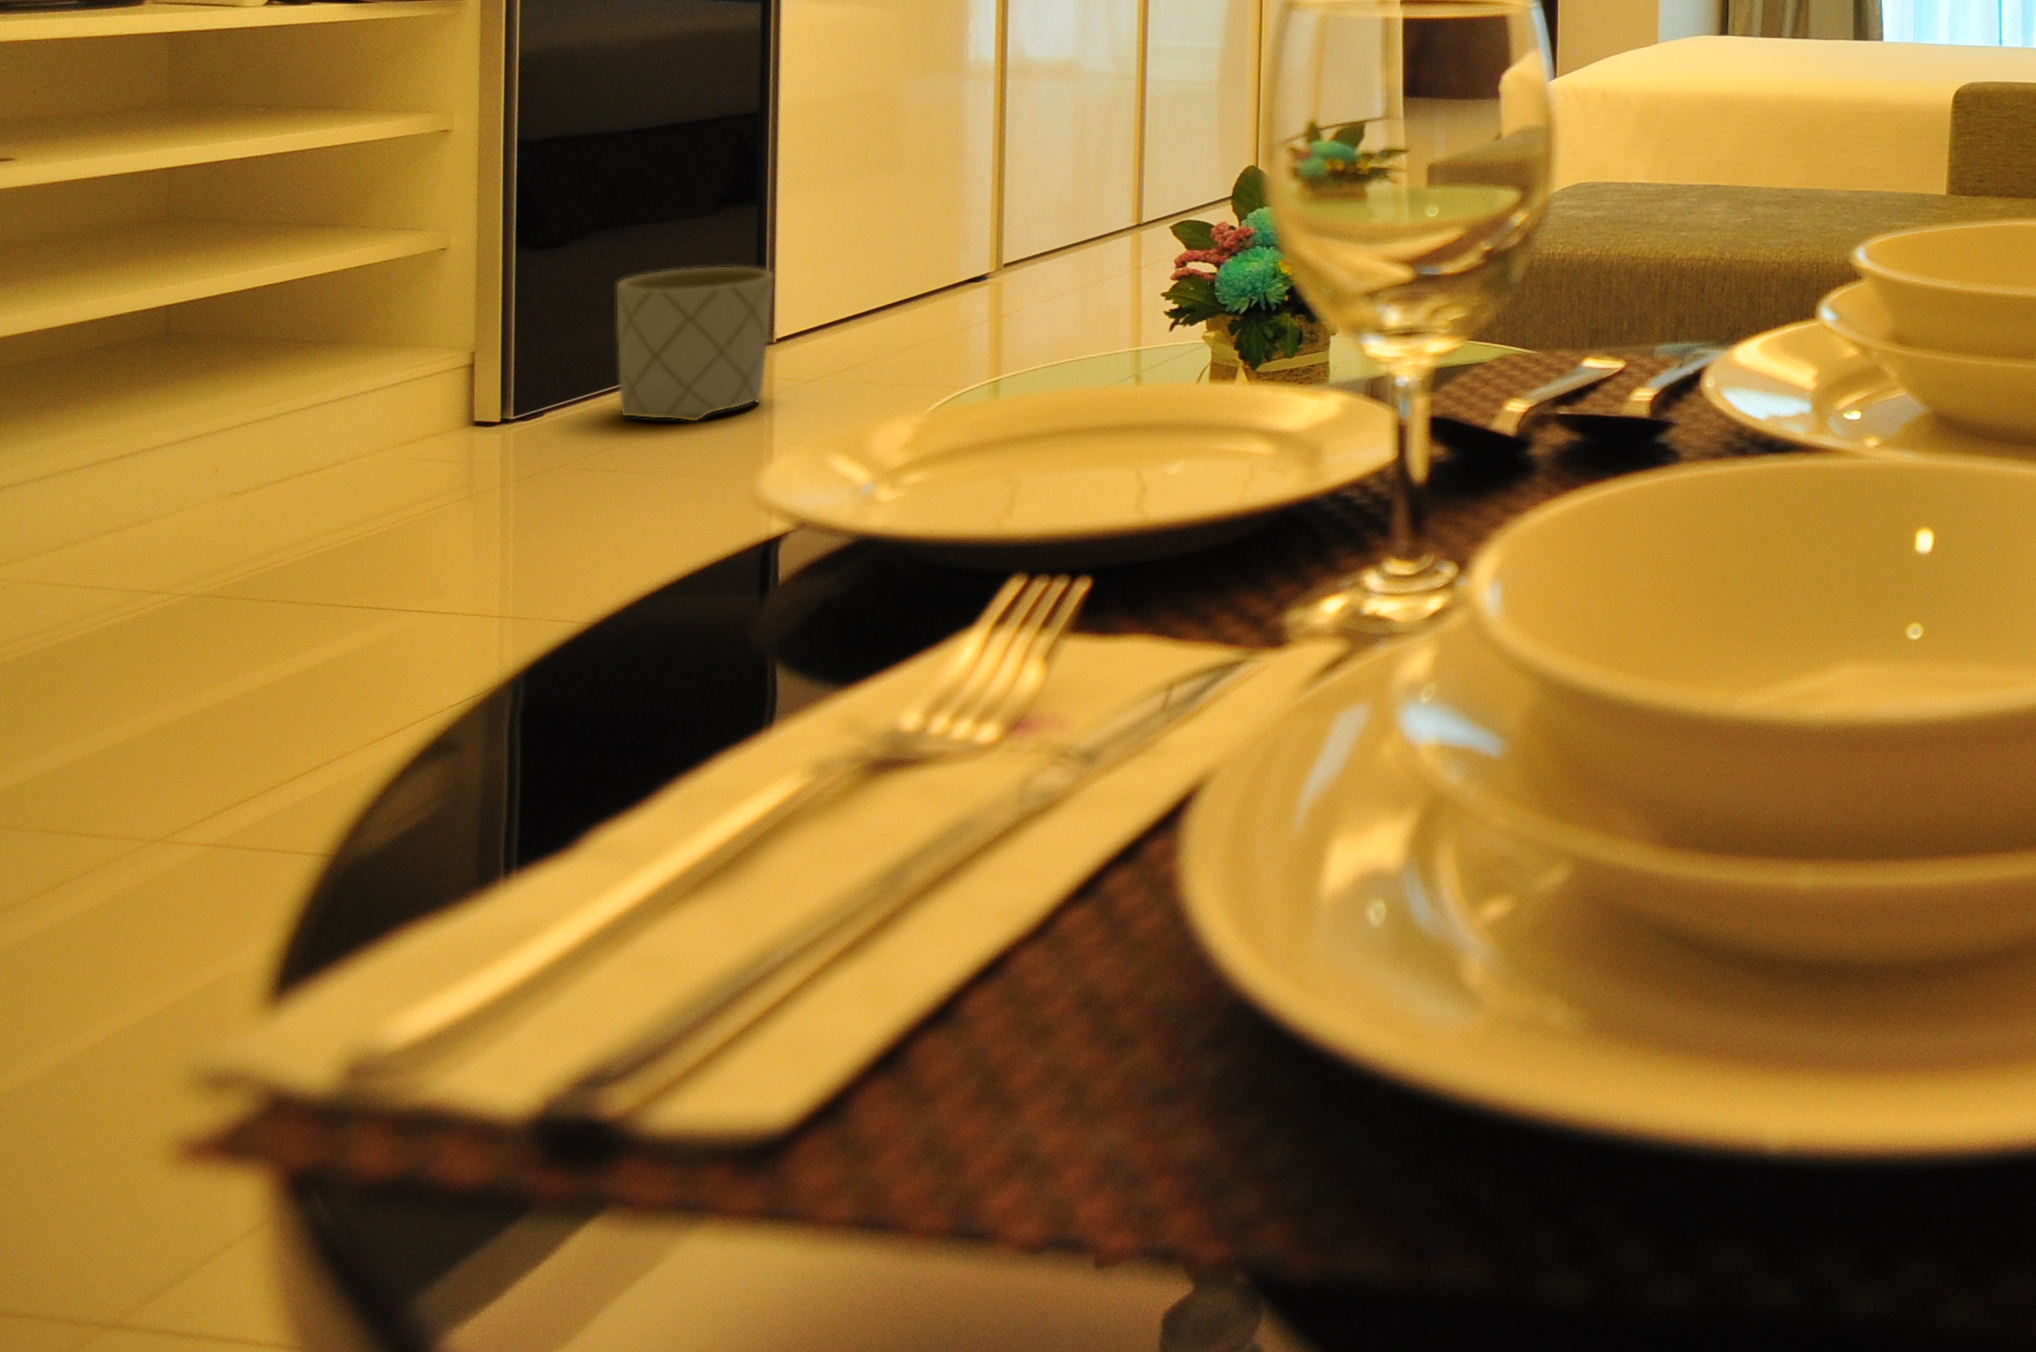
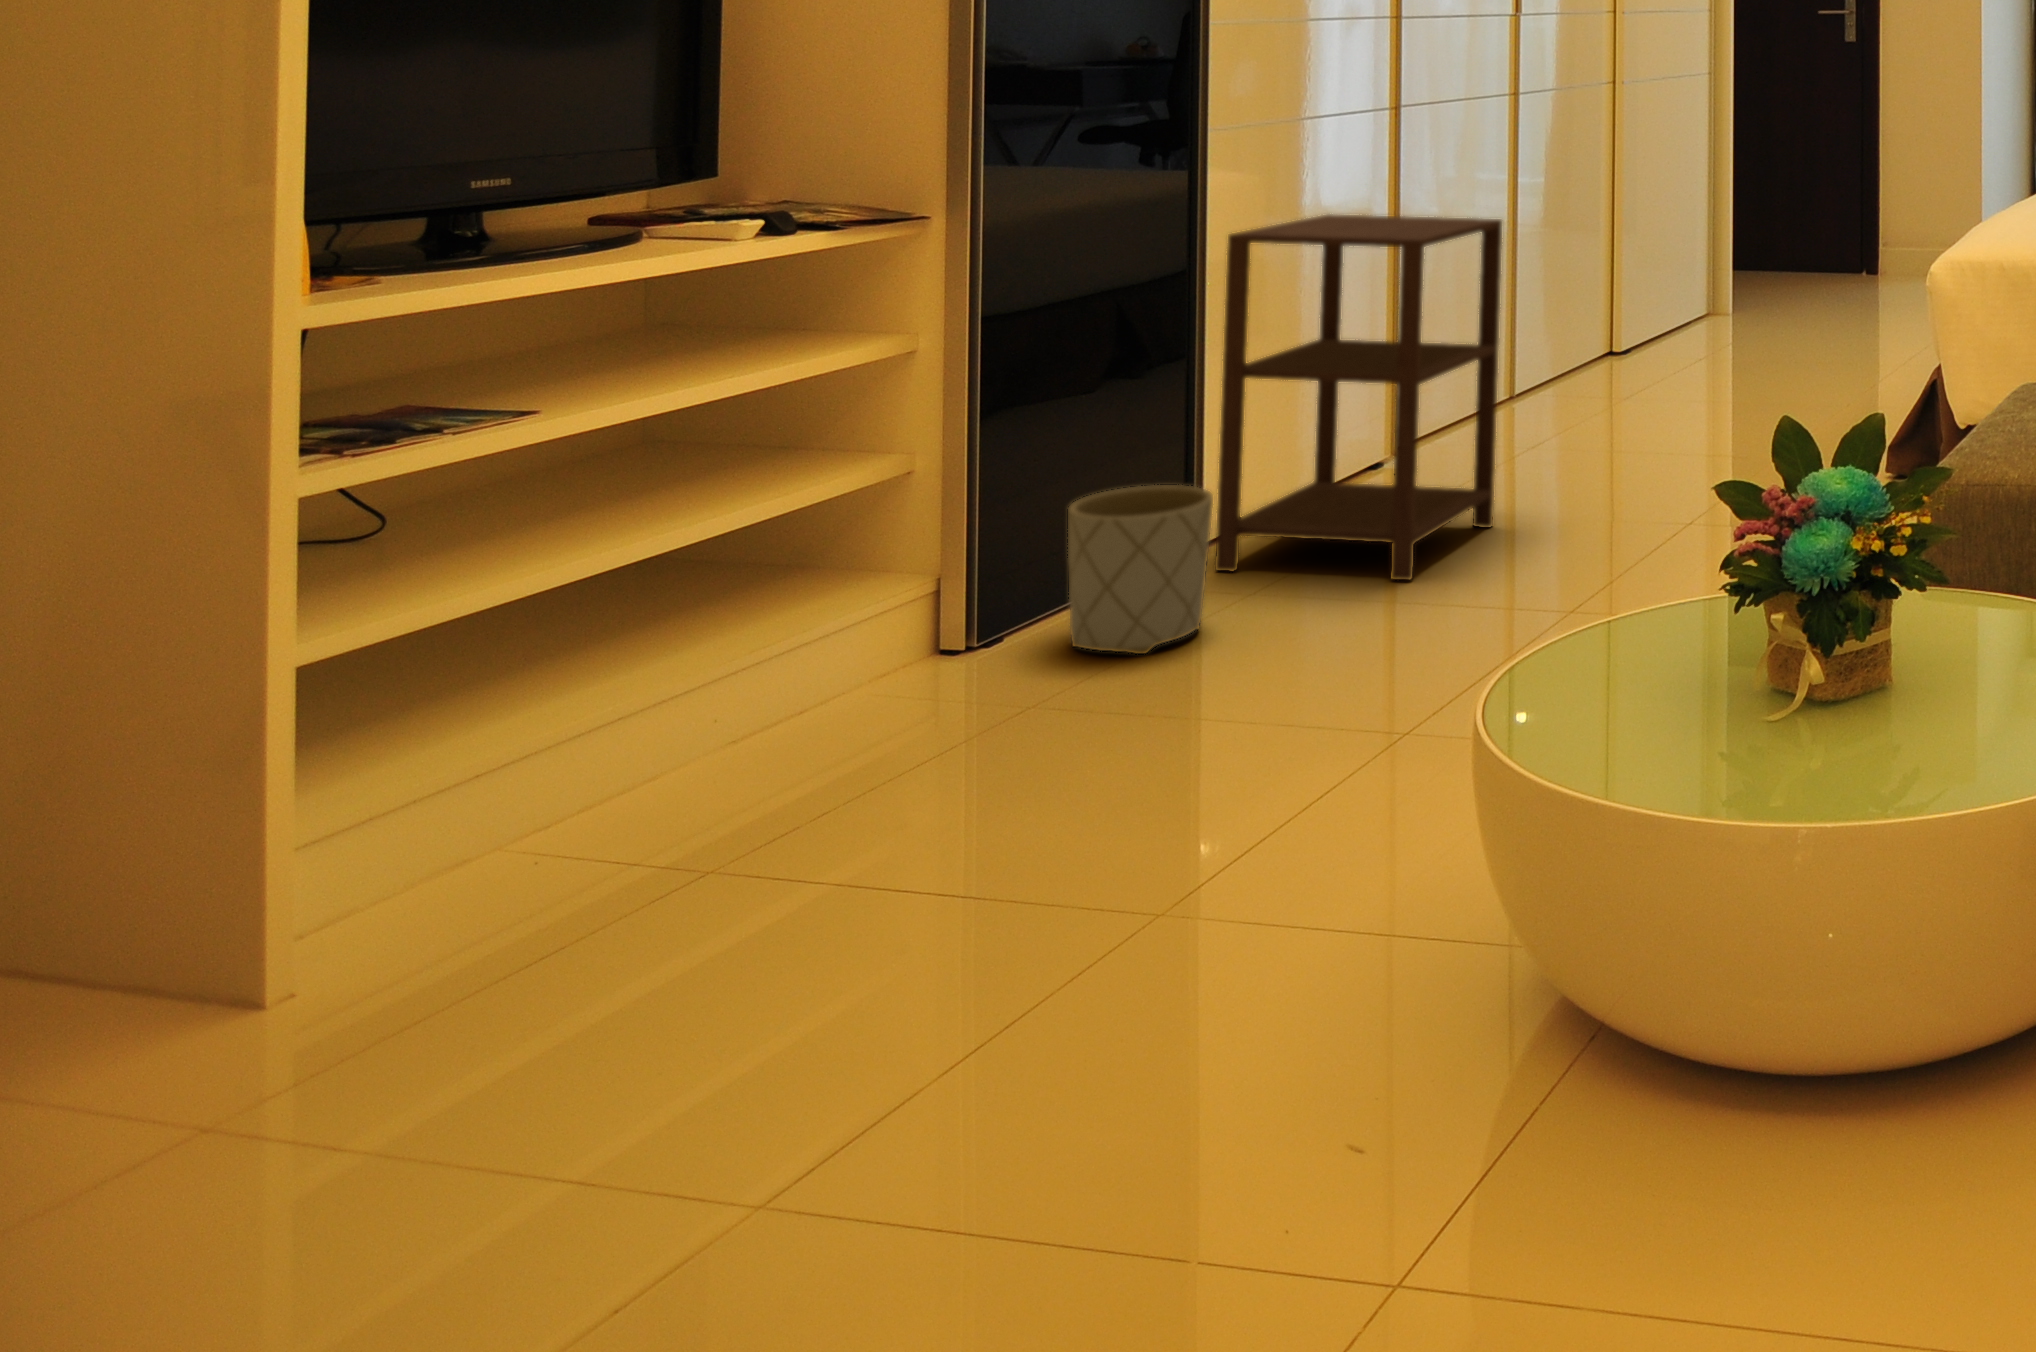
side table: none [791,25,1101,364] -> present [1215,214,1502,580]

